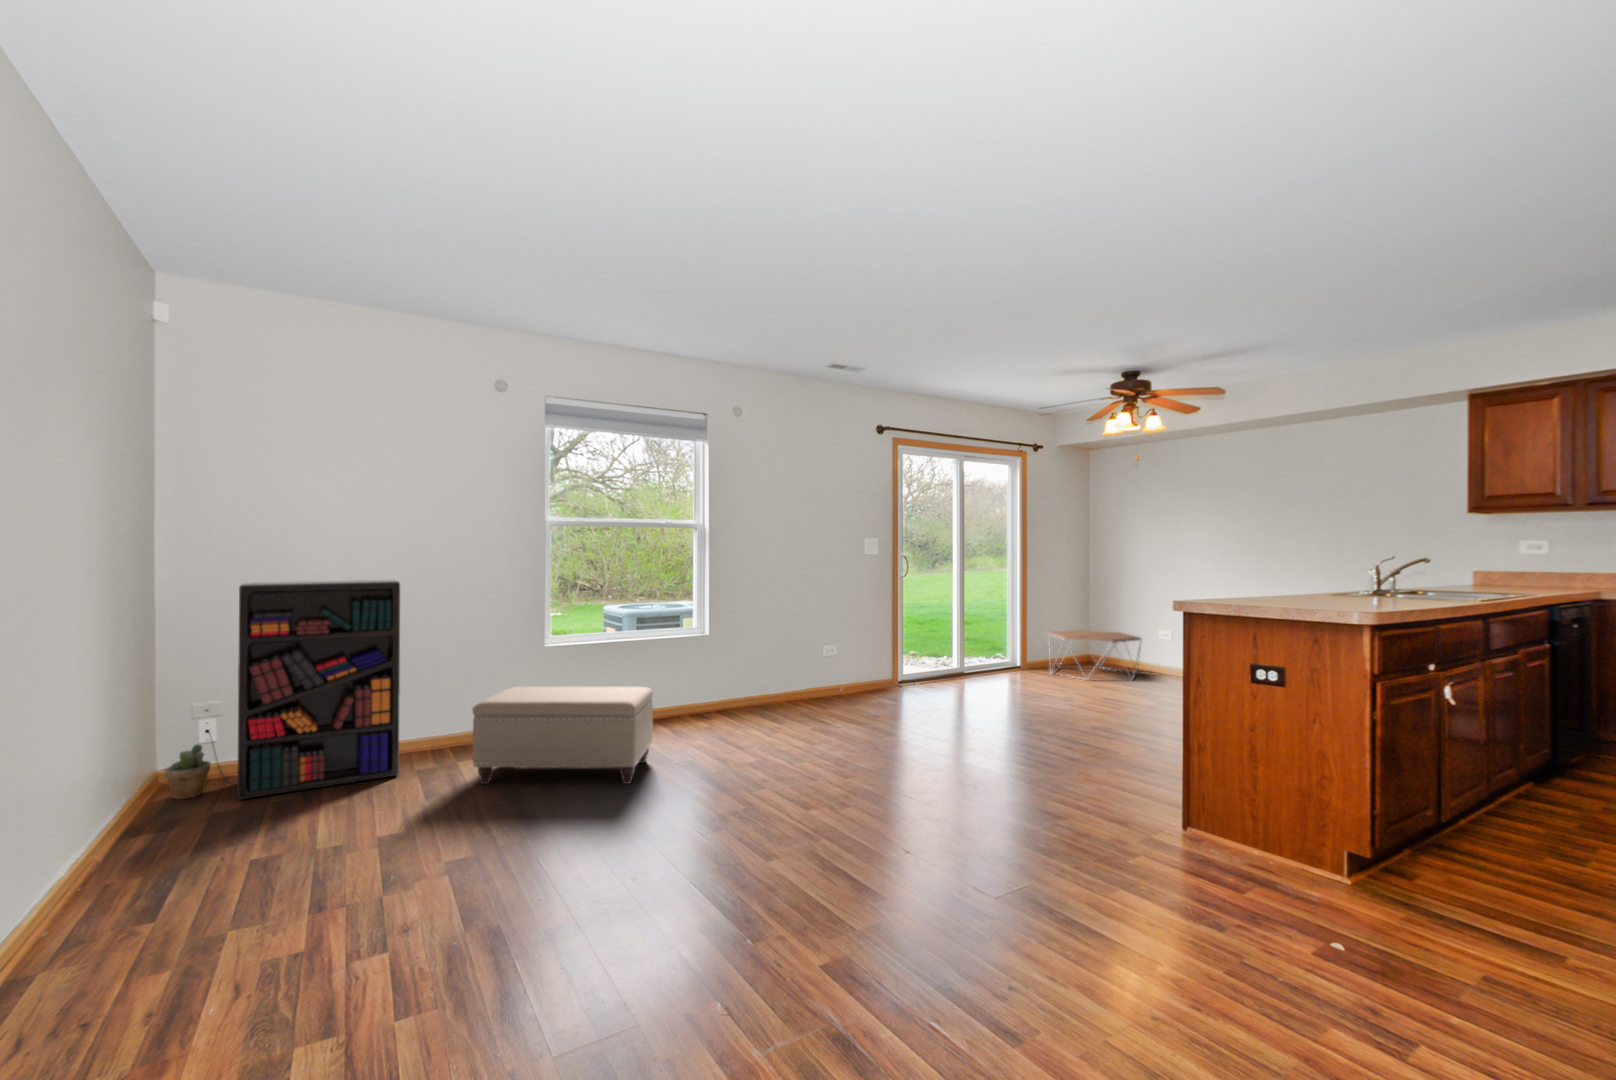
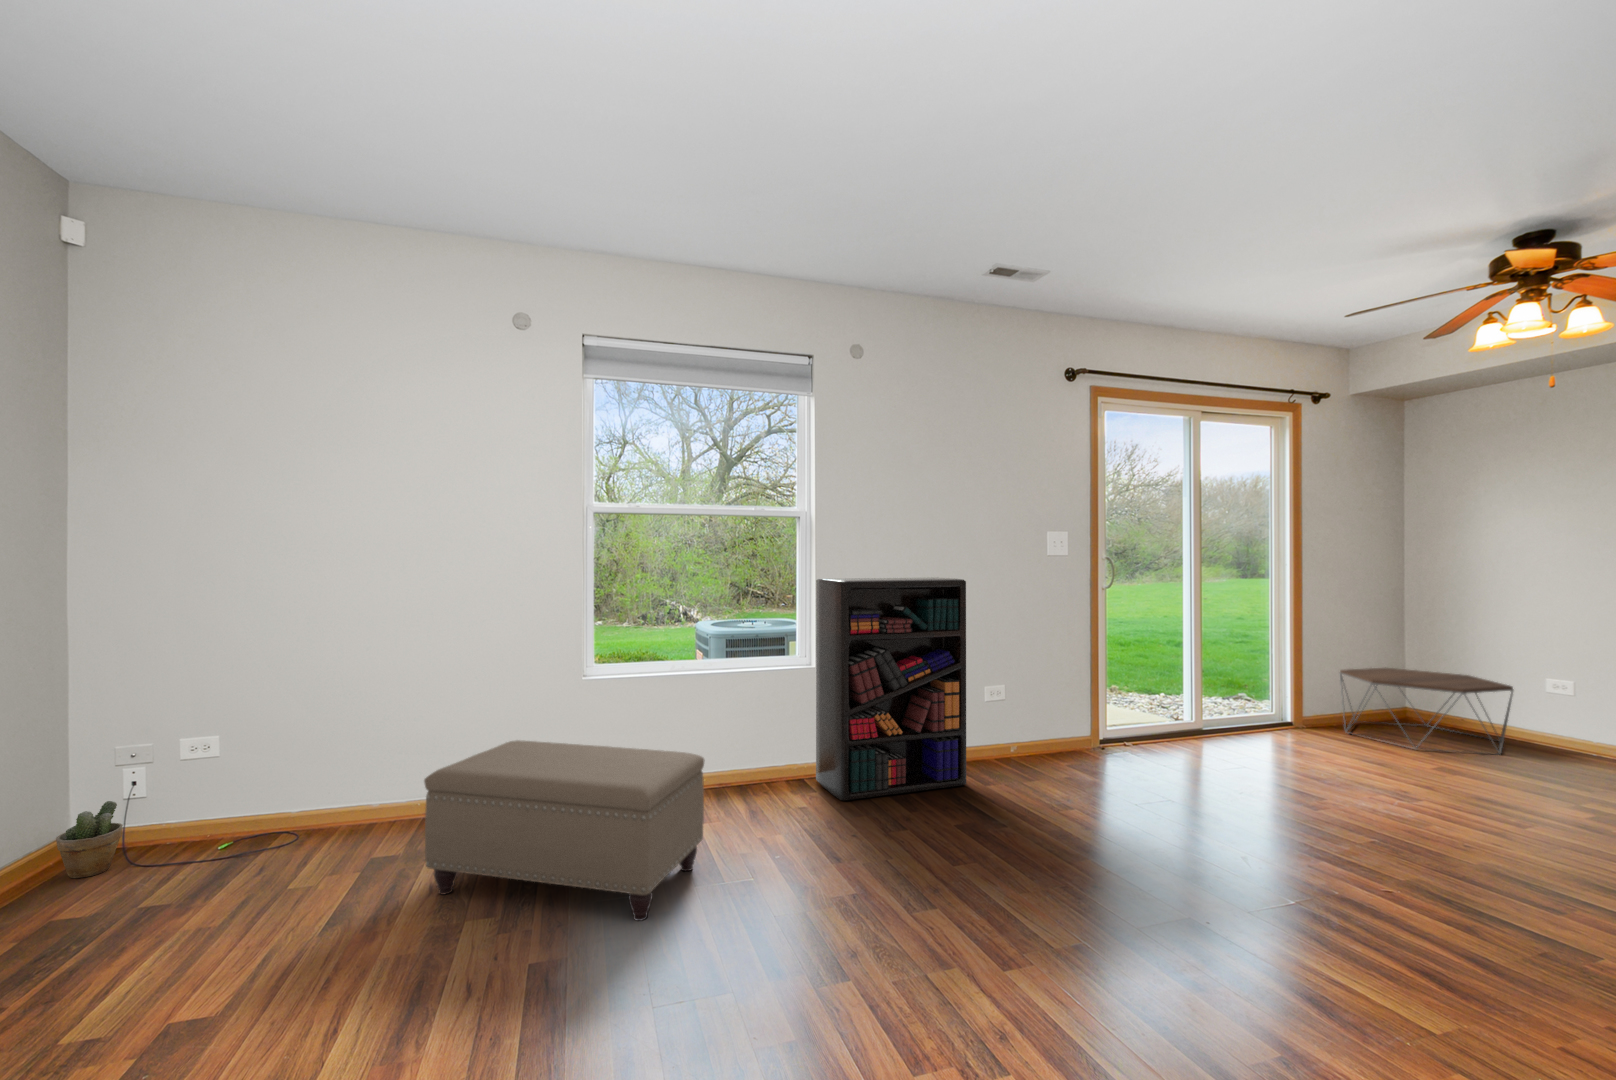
bookshelf: present [237,580,400,799] -> present [816,577,966,801]

